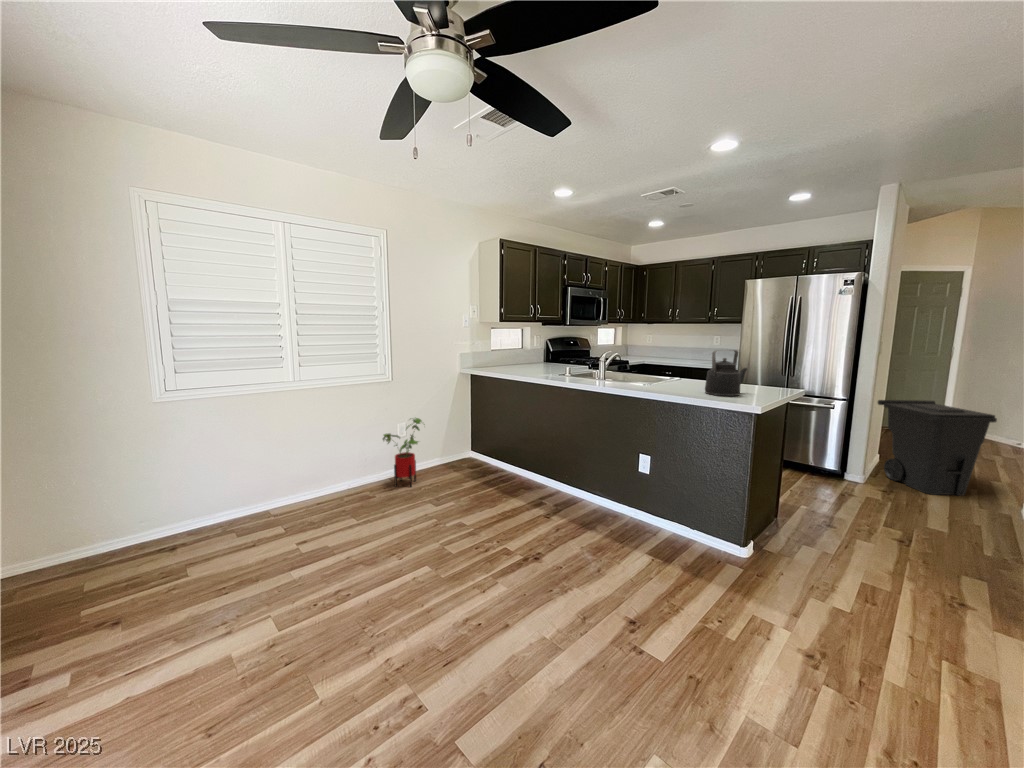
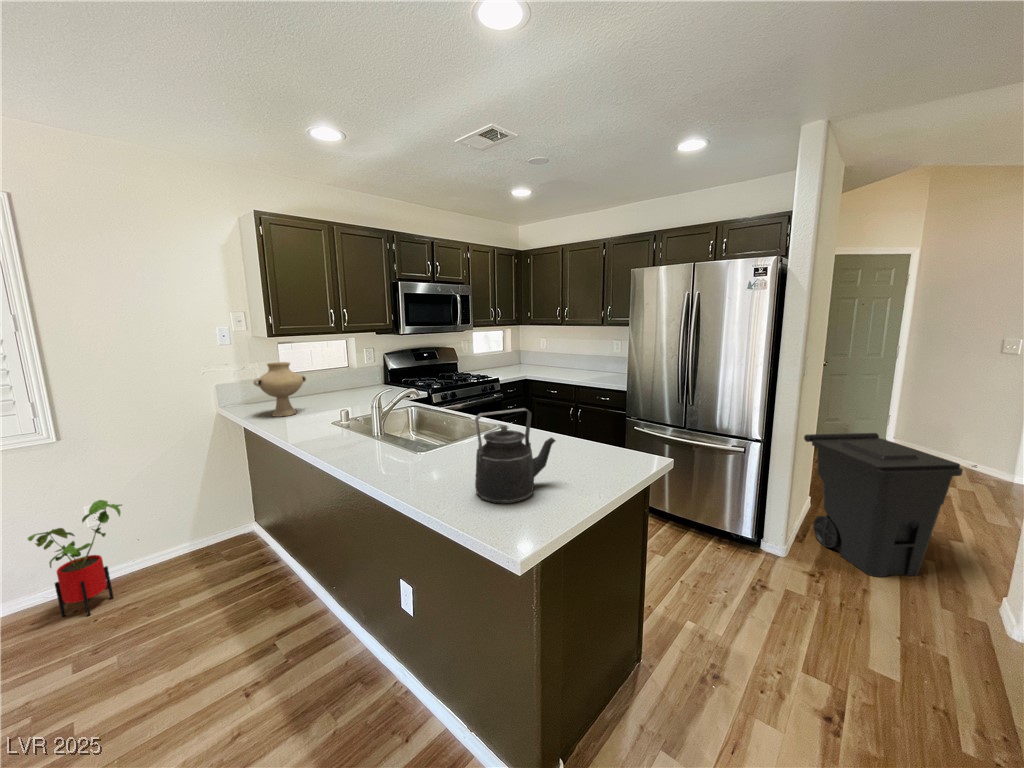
vase: none [505,337,531,371] -> present [253,362,306,417]

